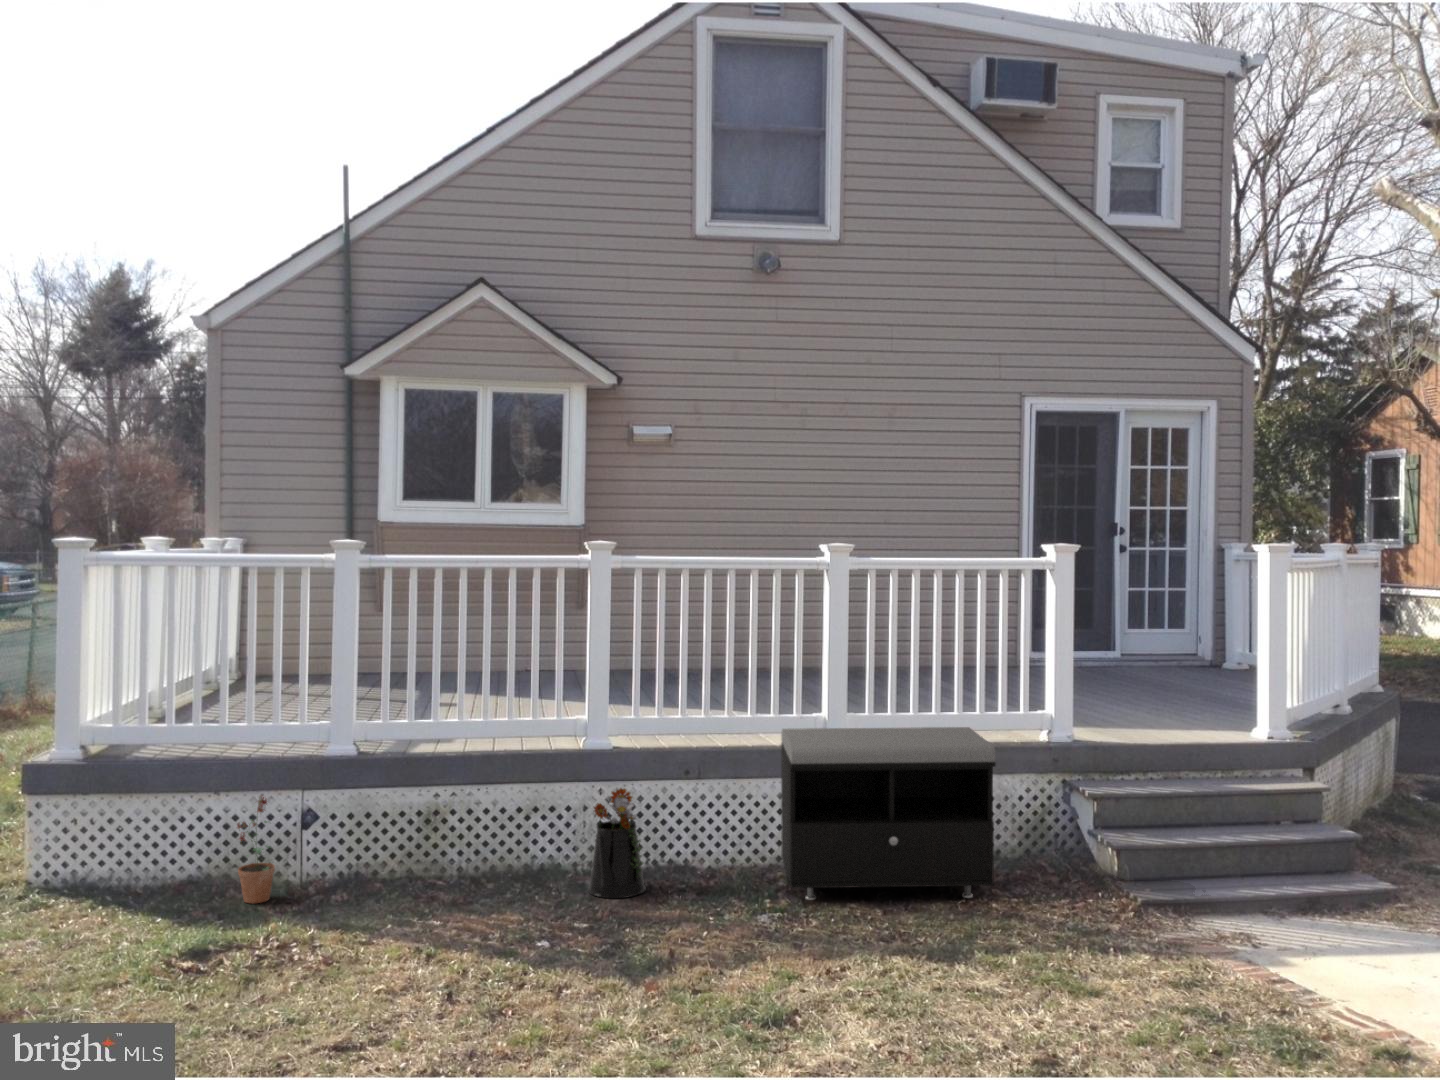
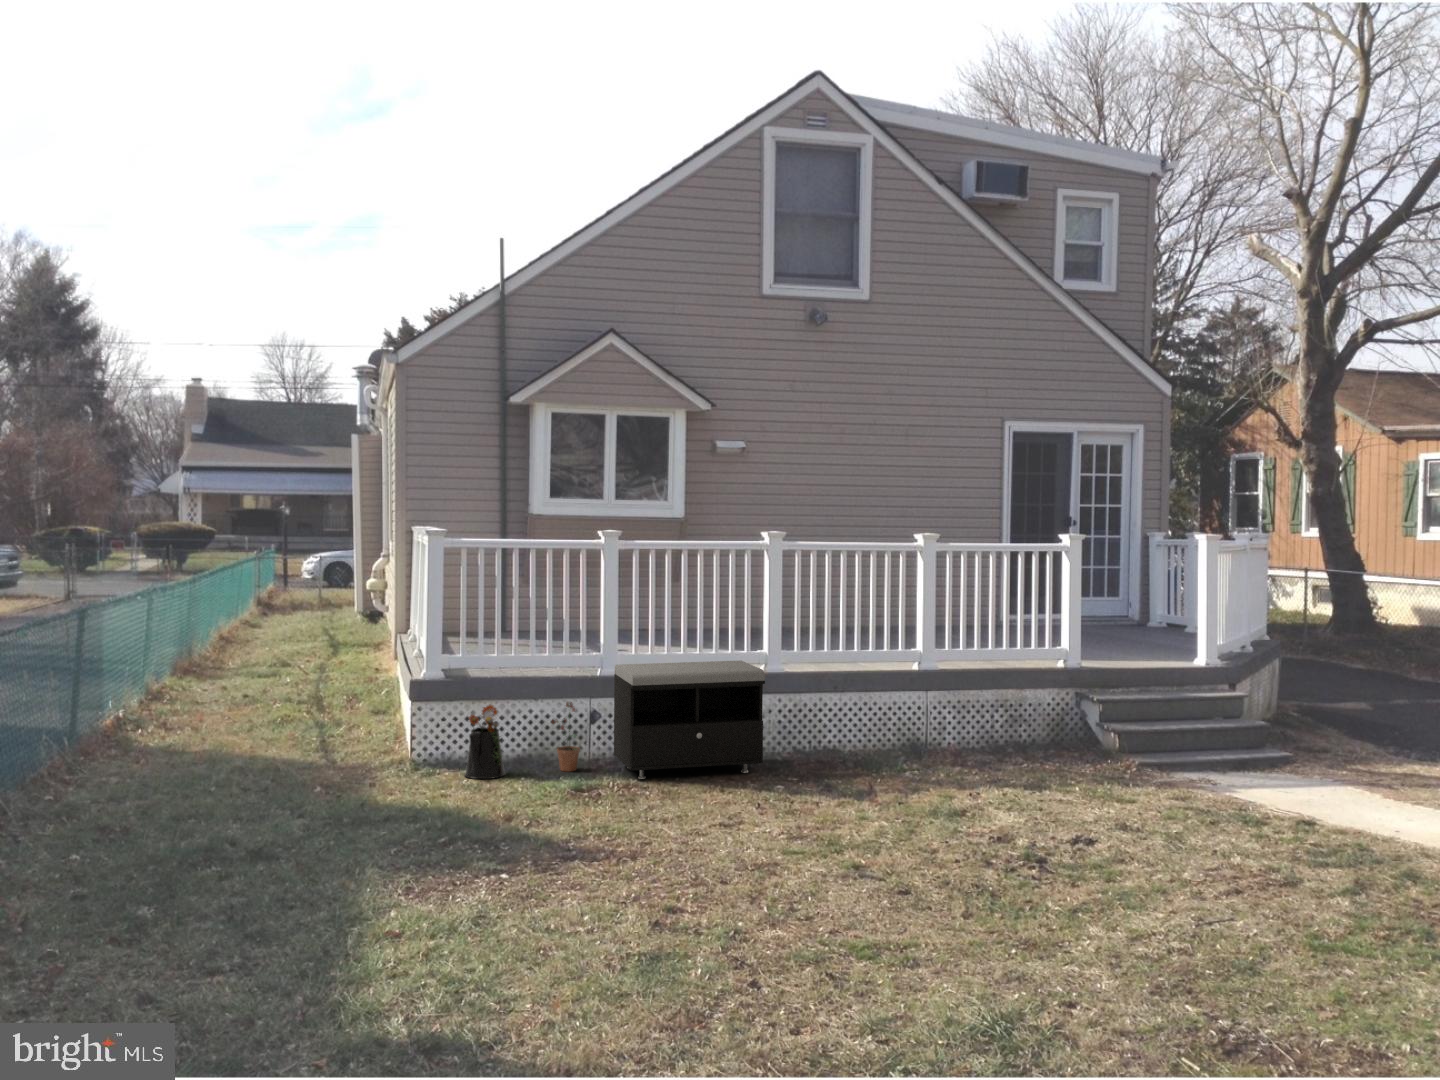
storage bench: present [781,727,996,900] -> present [614,661,765,779]
watering can: present [588,788,646,898] -> present [465,705,505,779]

